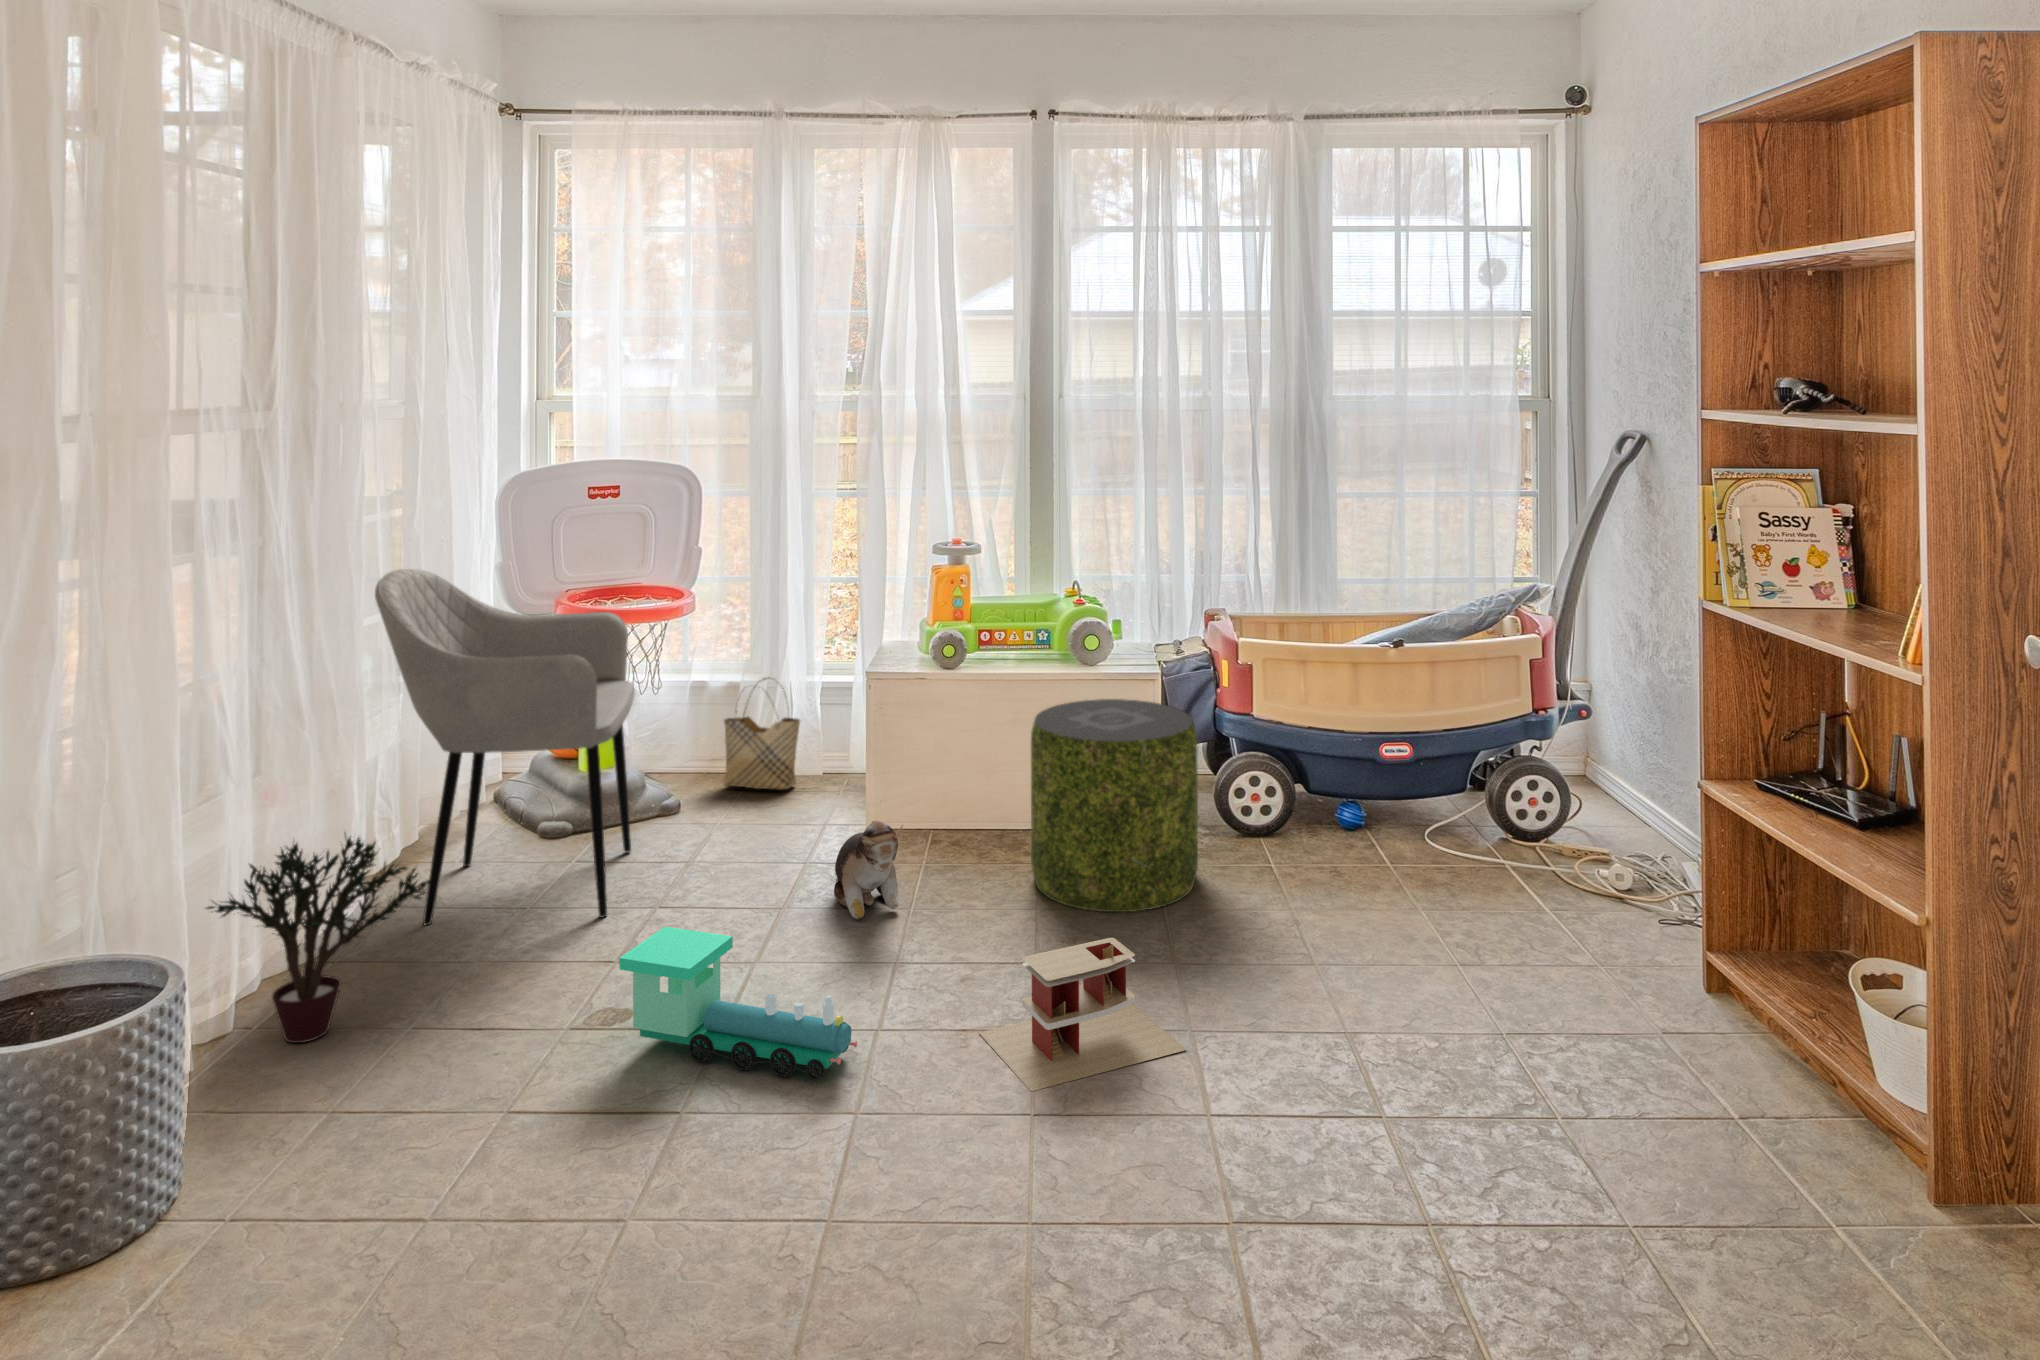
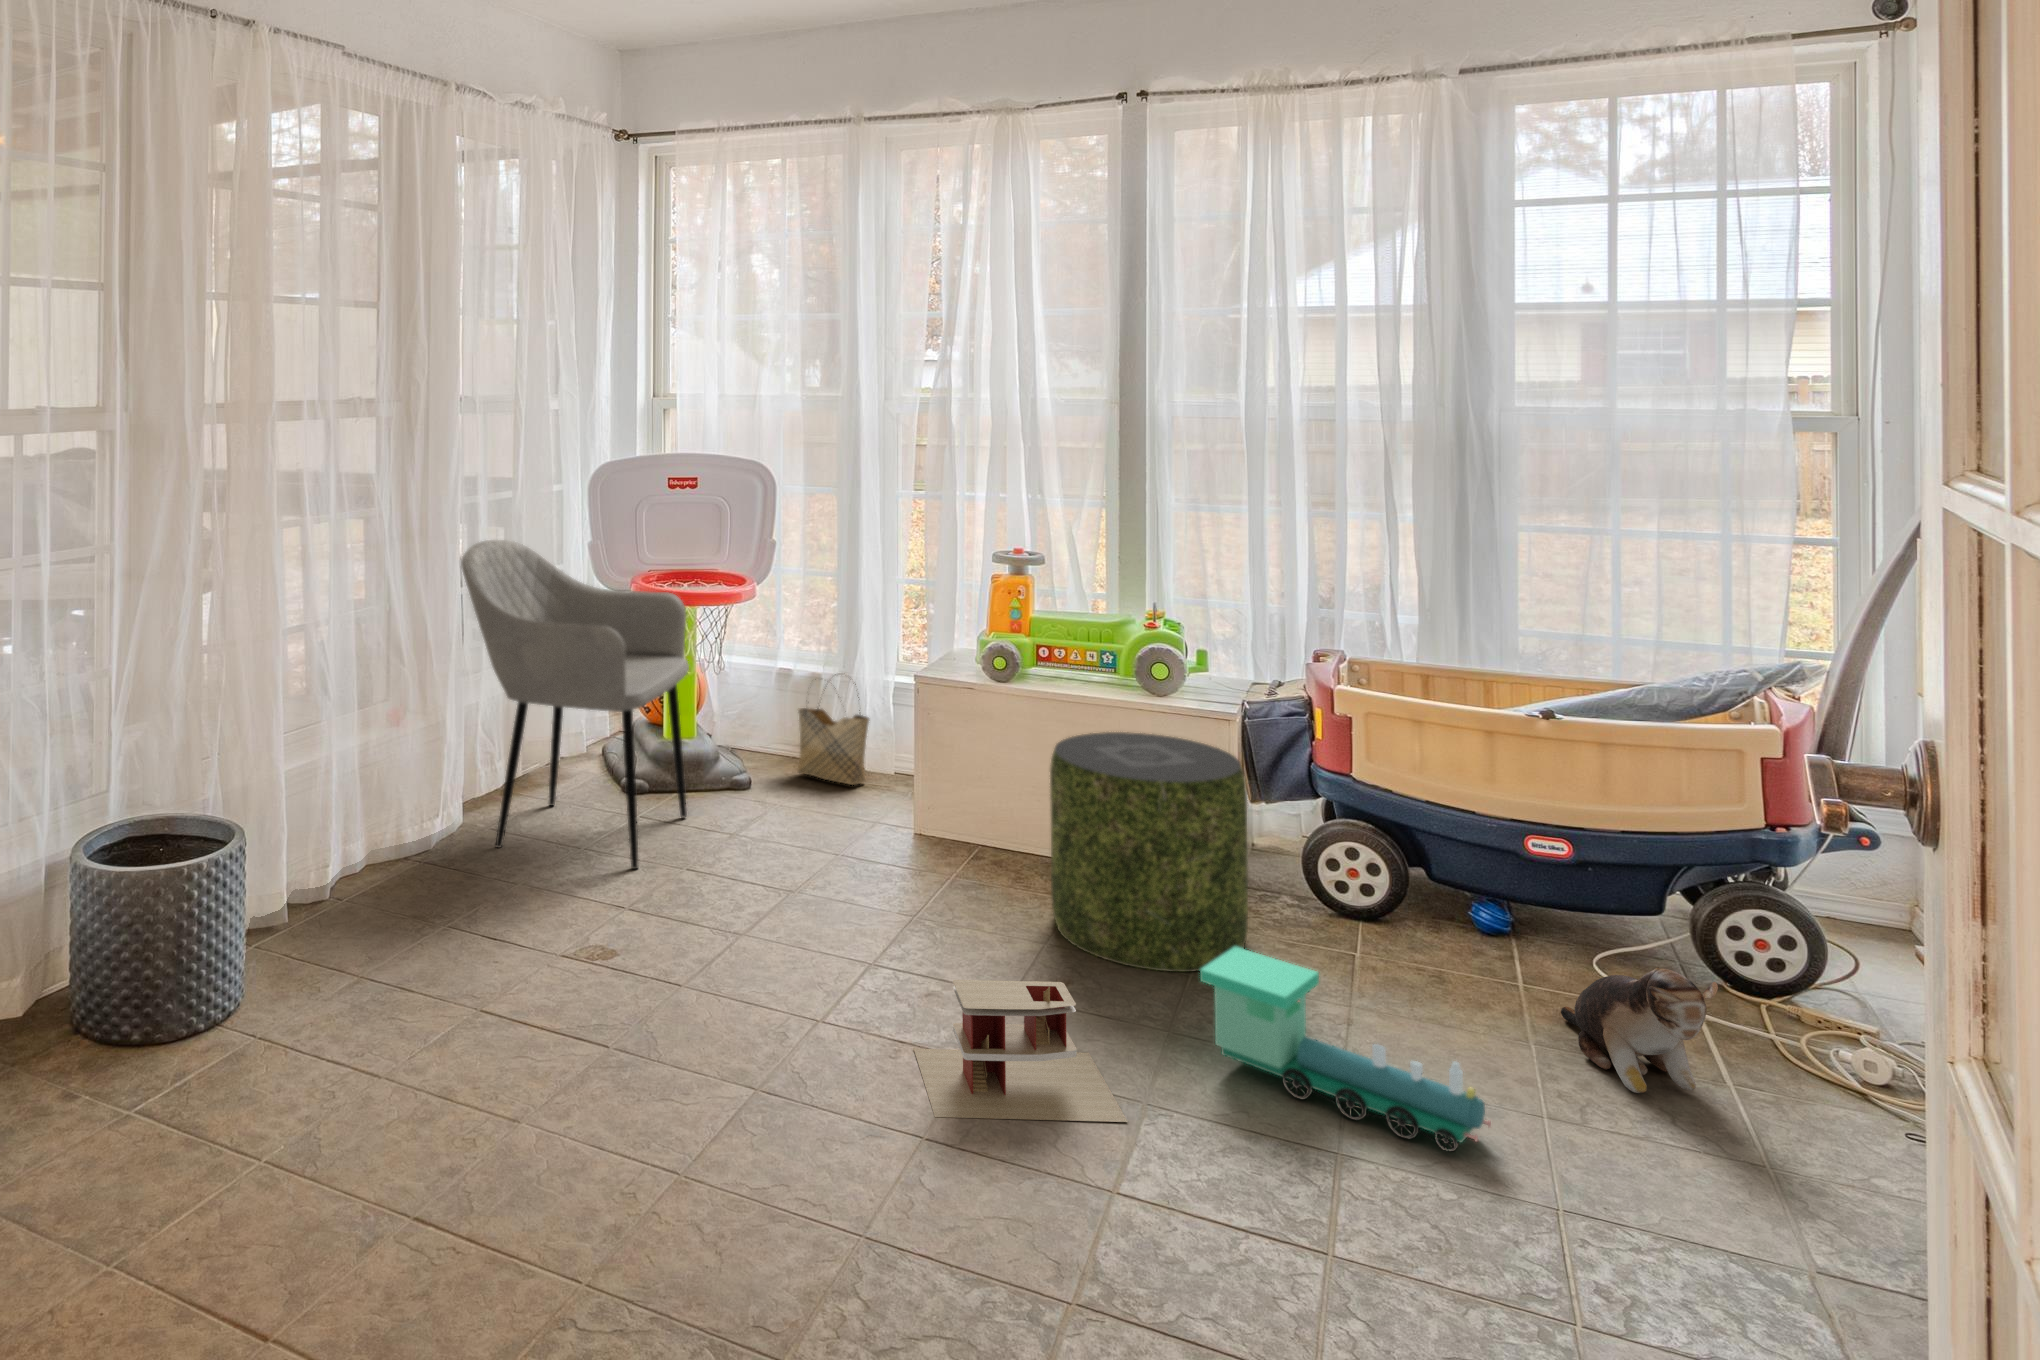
plush toy: present [834,821,903,919] -> present [1561,967,1718,1093]
potted plant: present [207,837,432,1043] -> none [302,750,467,920]
toy train: present [619,927,857,1080] -> present [1200,947,1491,1152]

